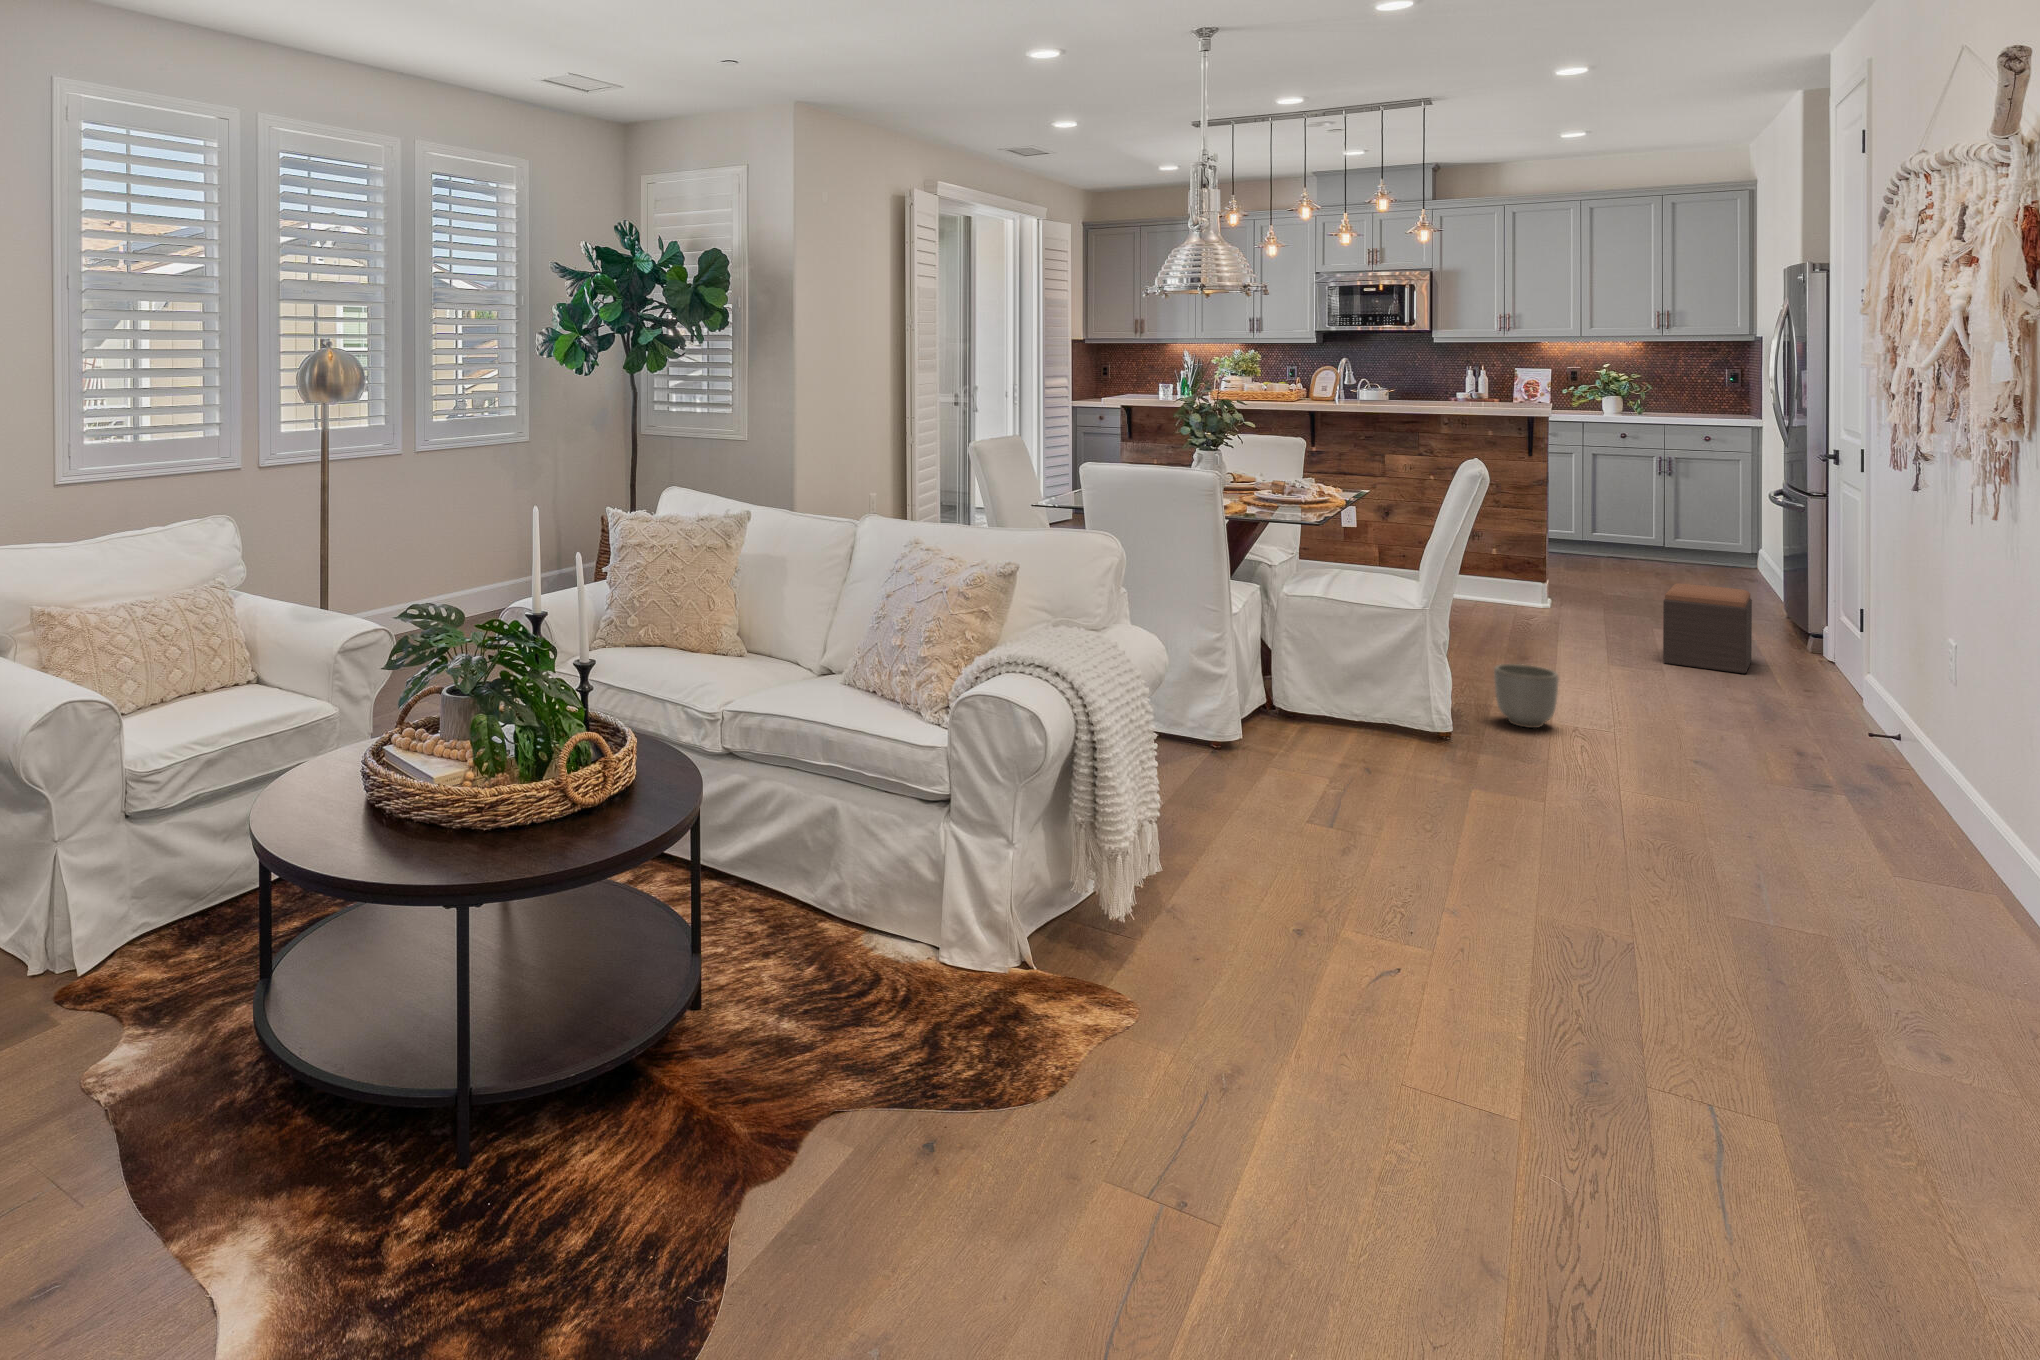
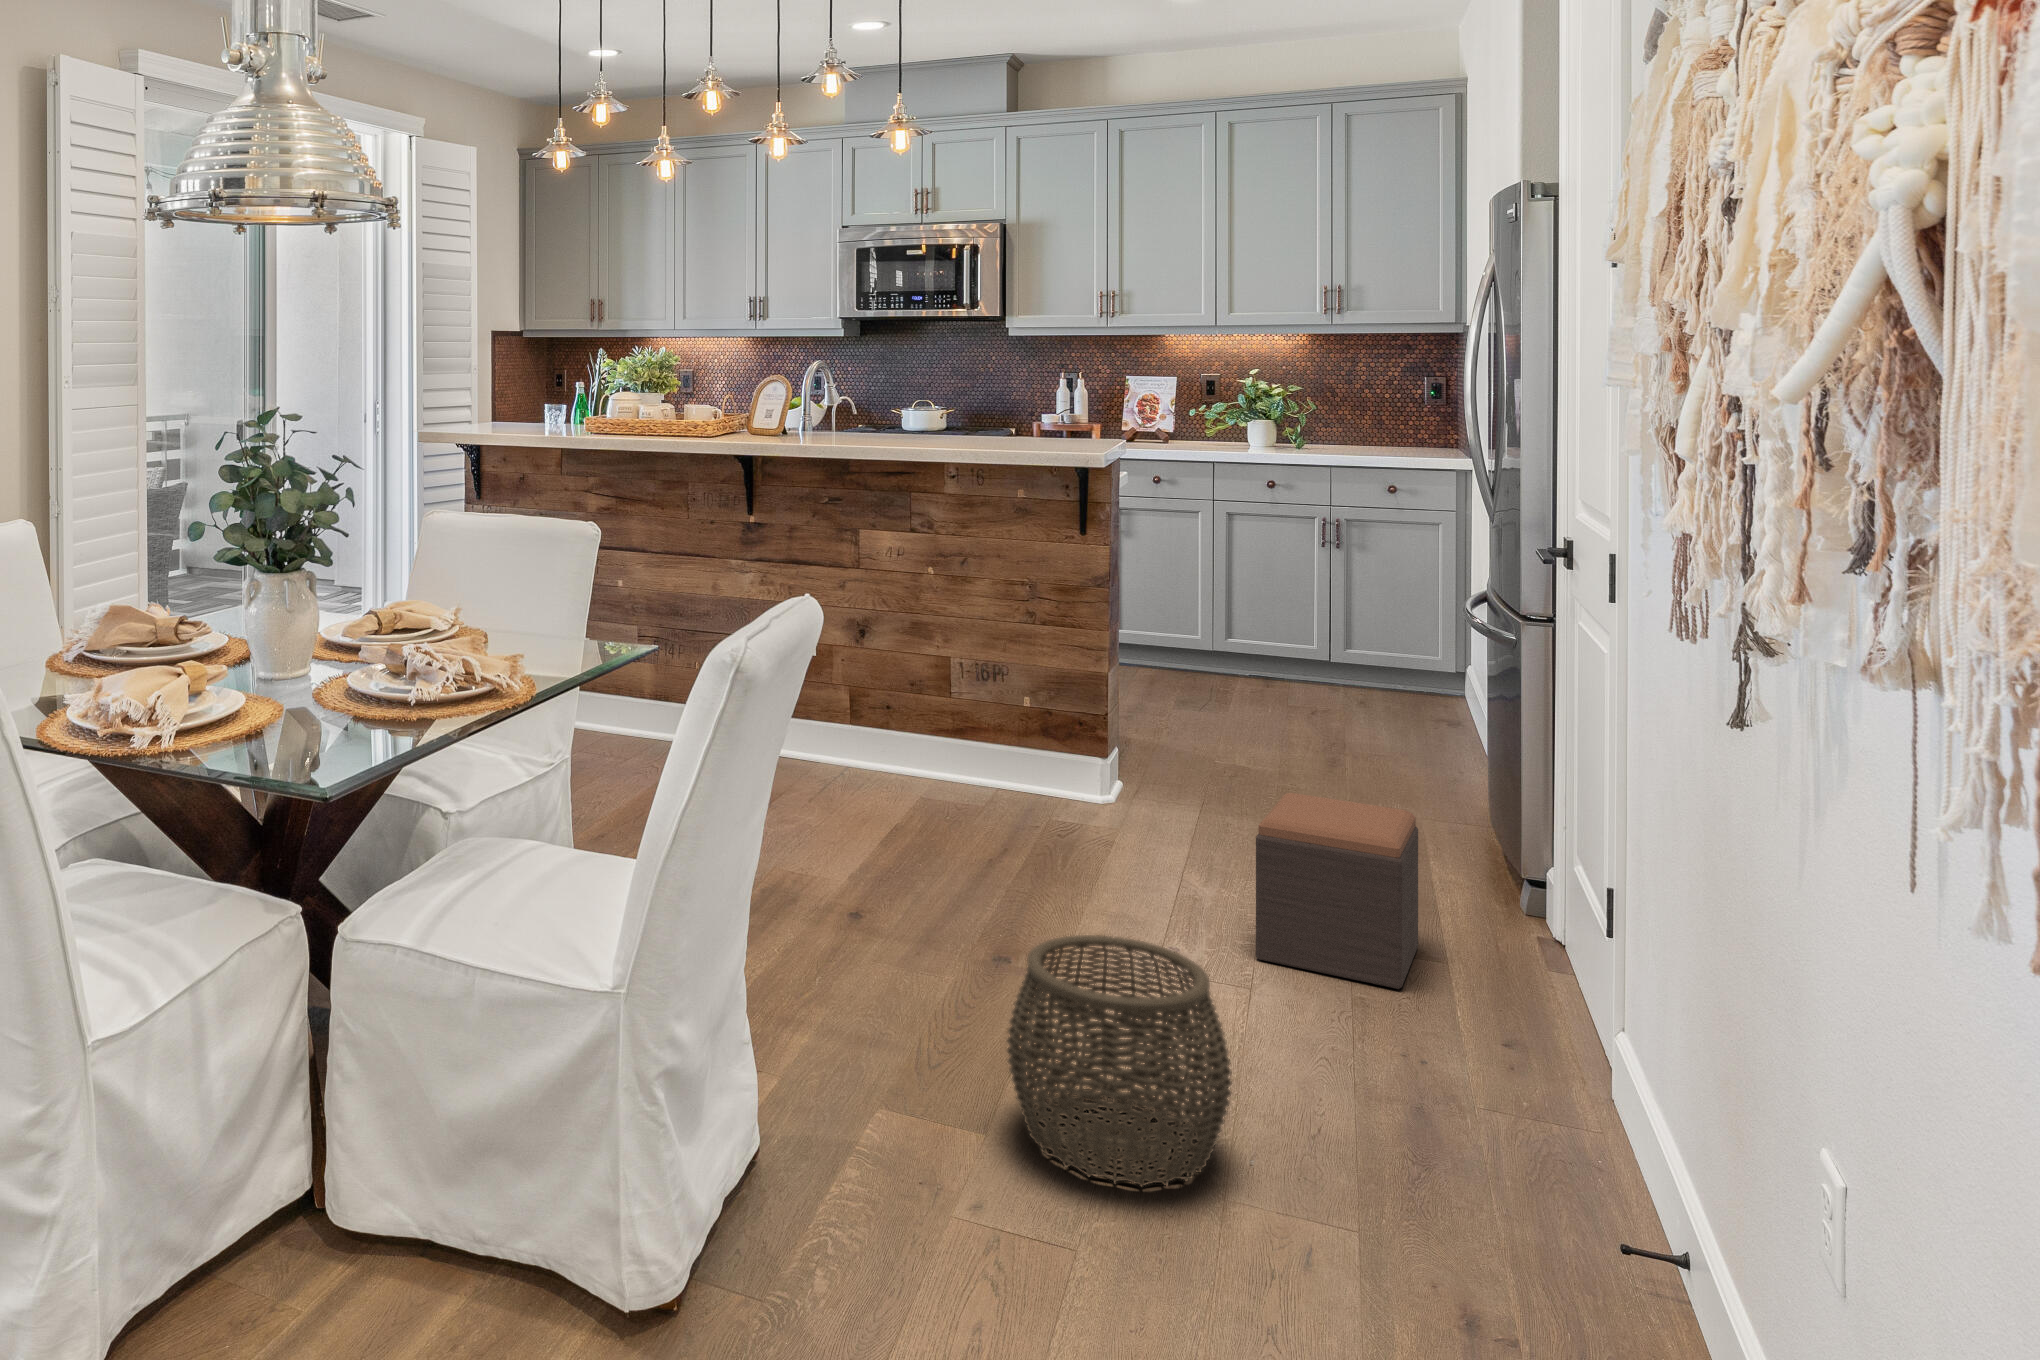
woven basket: none [1564,622,1679,721] -> present [1007,935,1232,1187]
planter: present [1494,664,1559,728] -> none [827,1060,958,1230]

